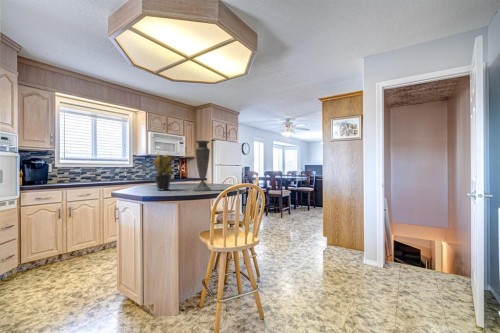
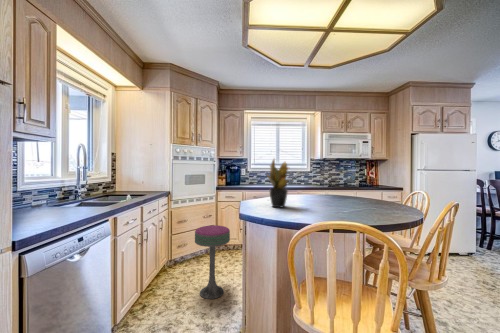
vase: present [194,140,211,191] -> none [302,144,330,218]
bar stool: none [35,226,87,313] -> present [195,225,230,299]

